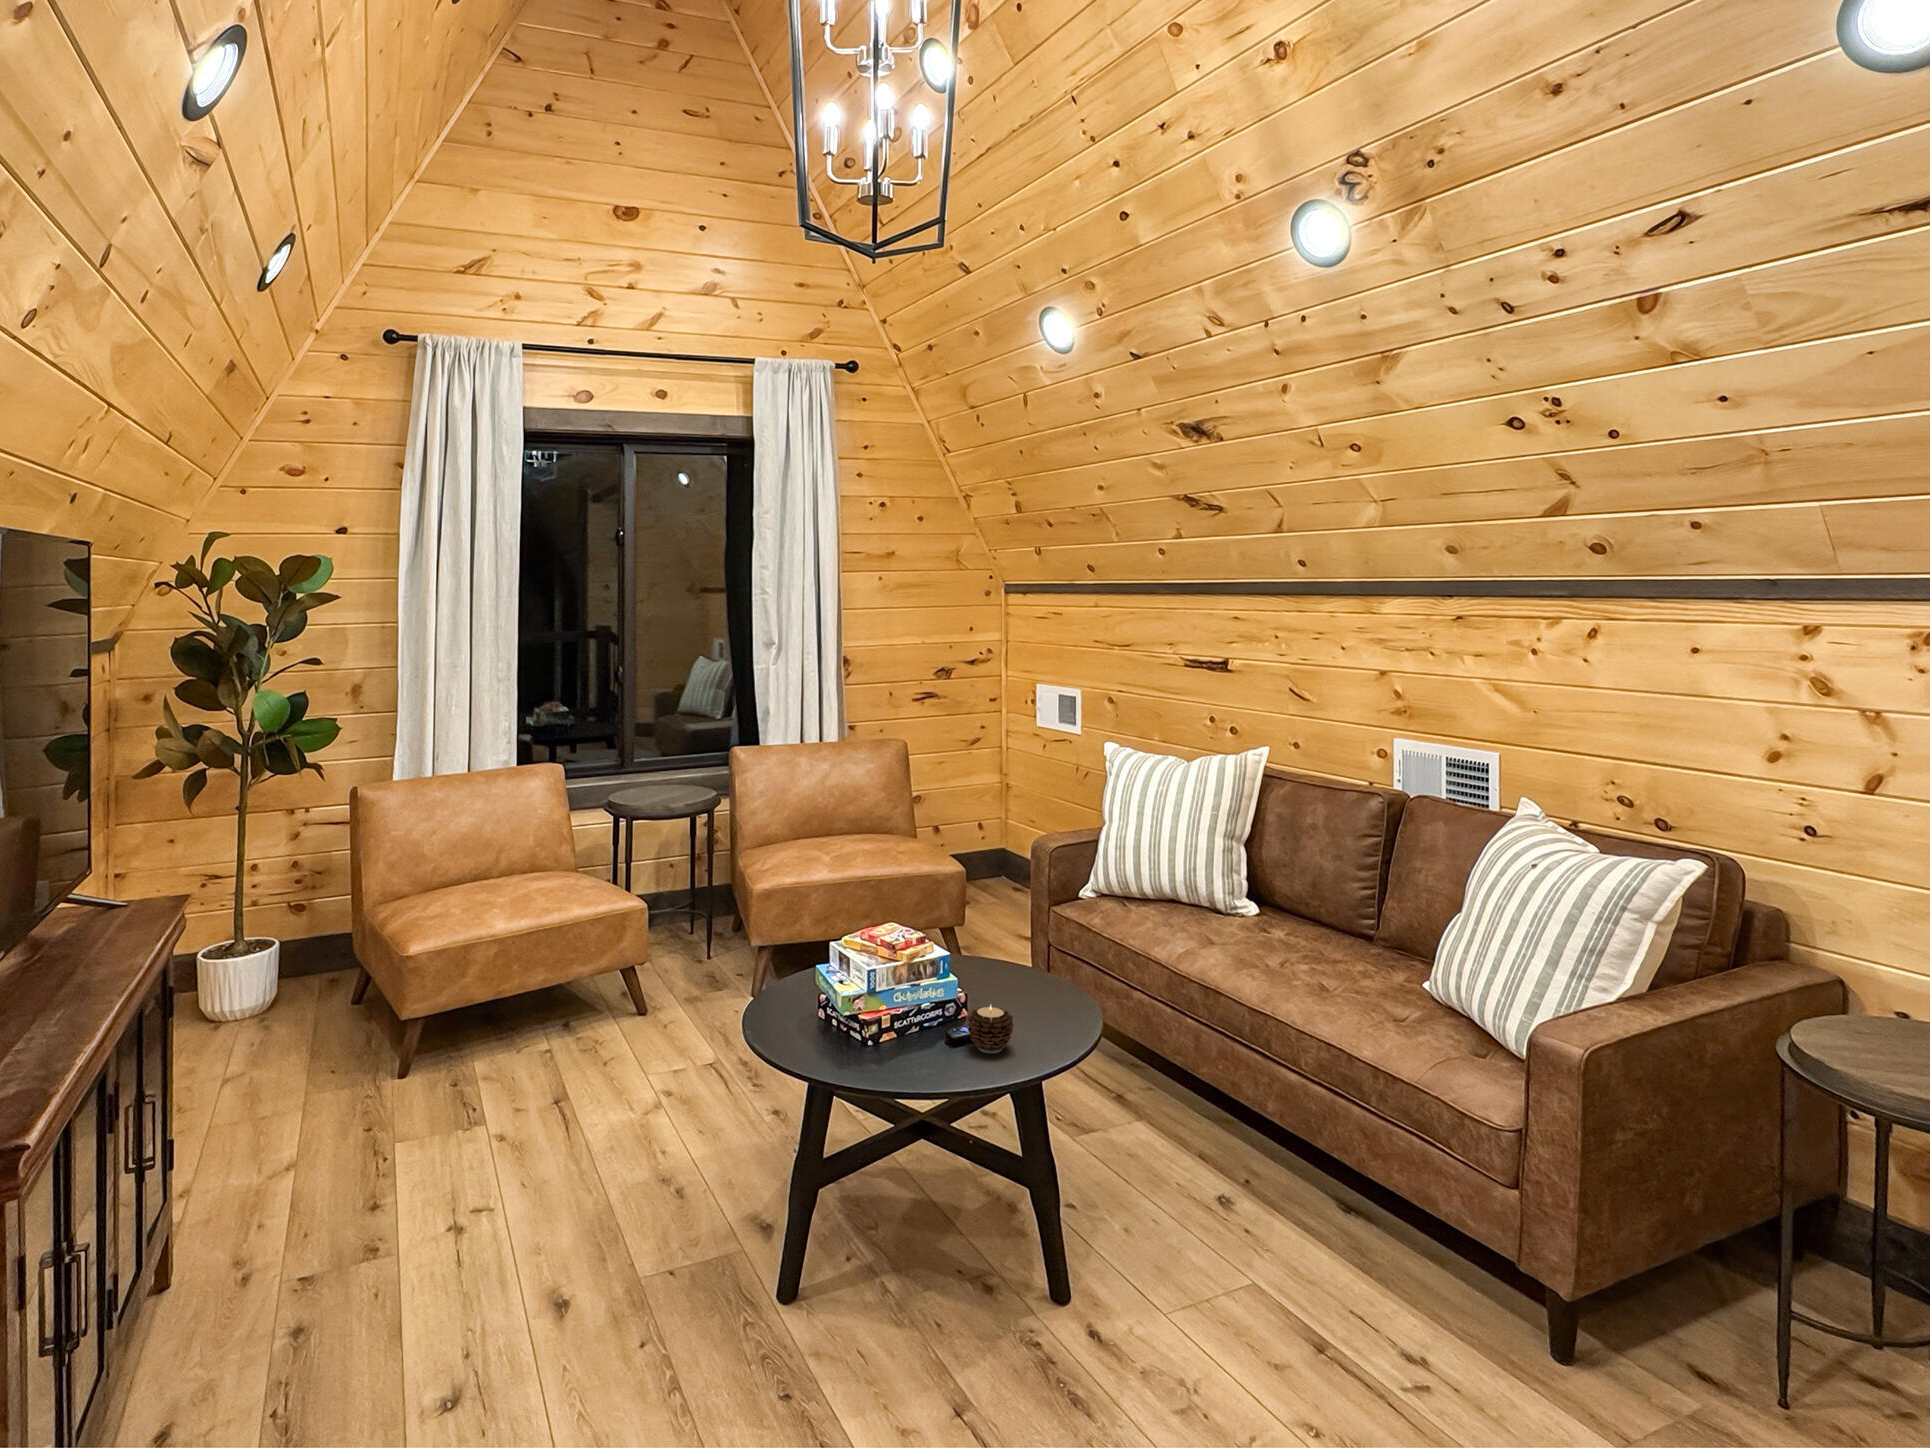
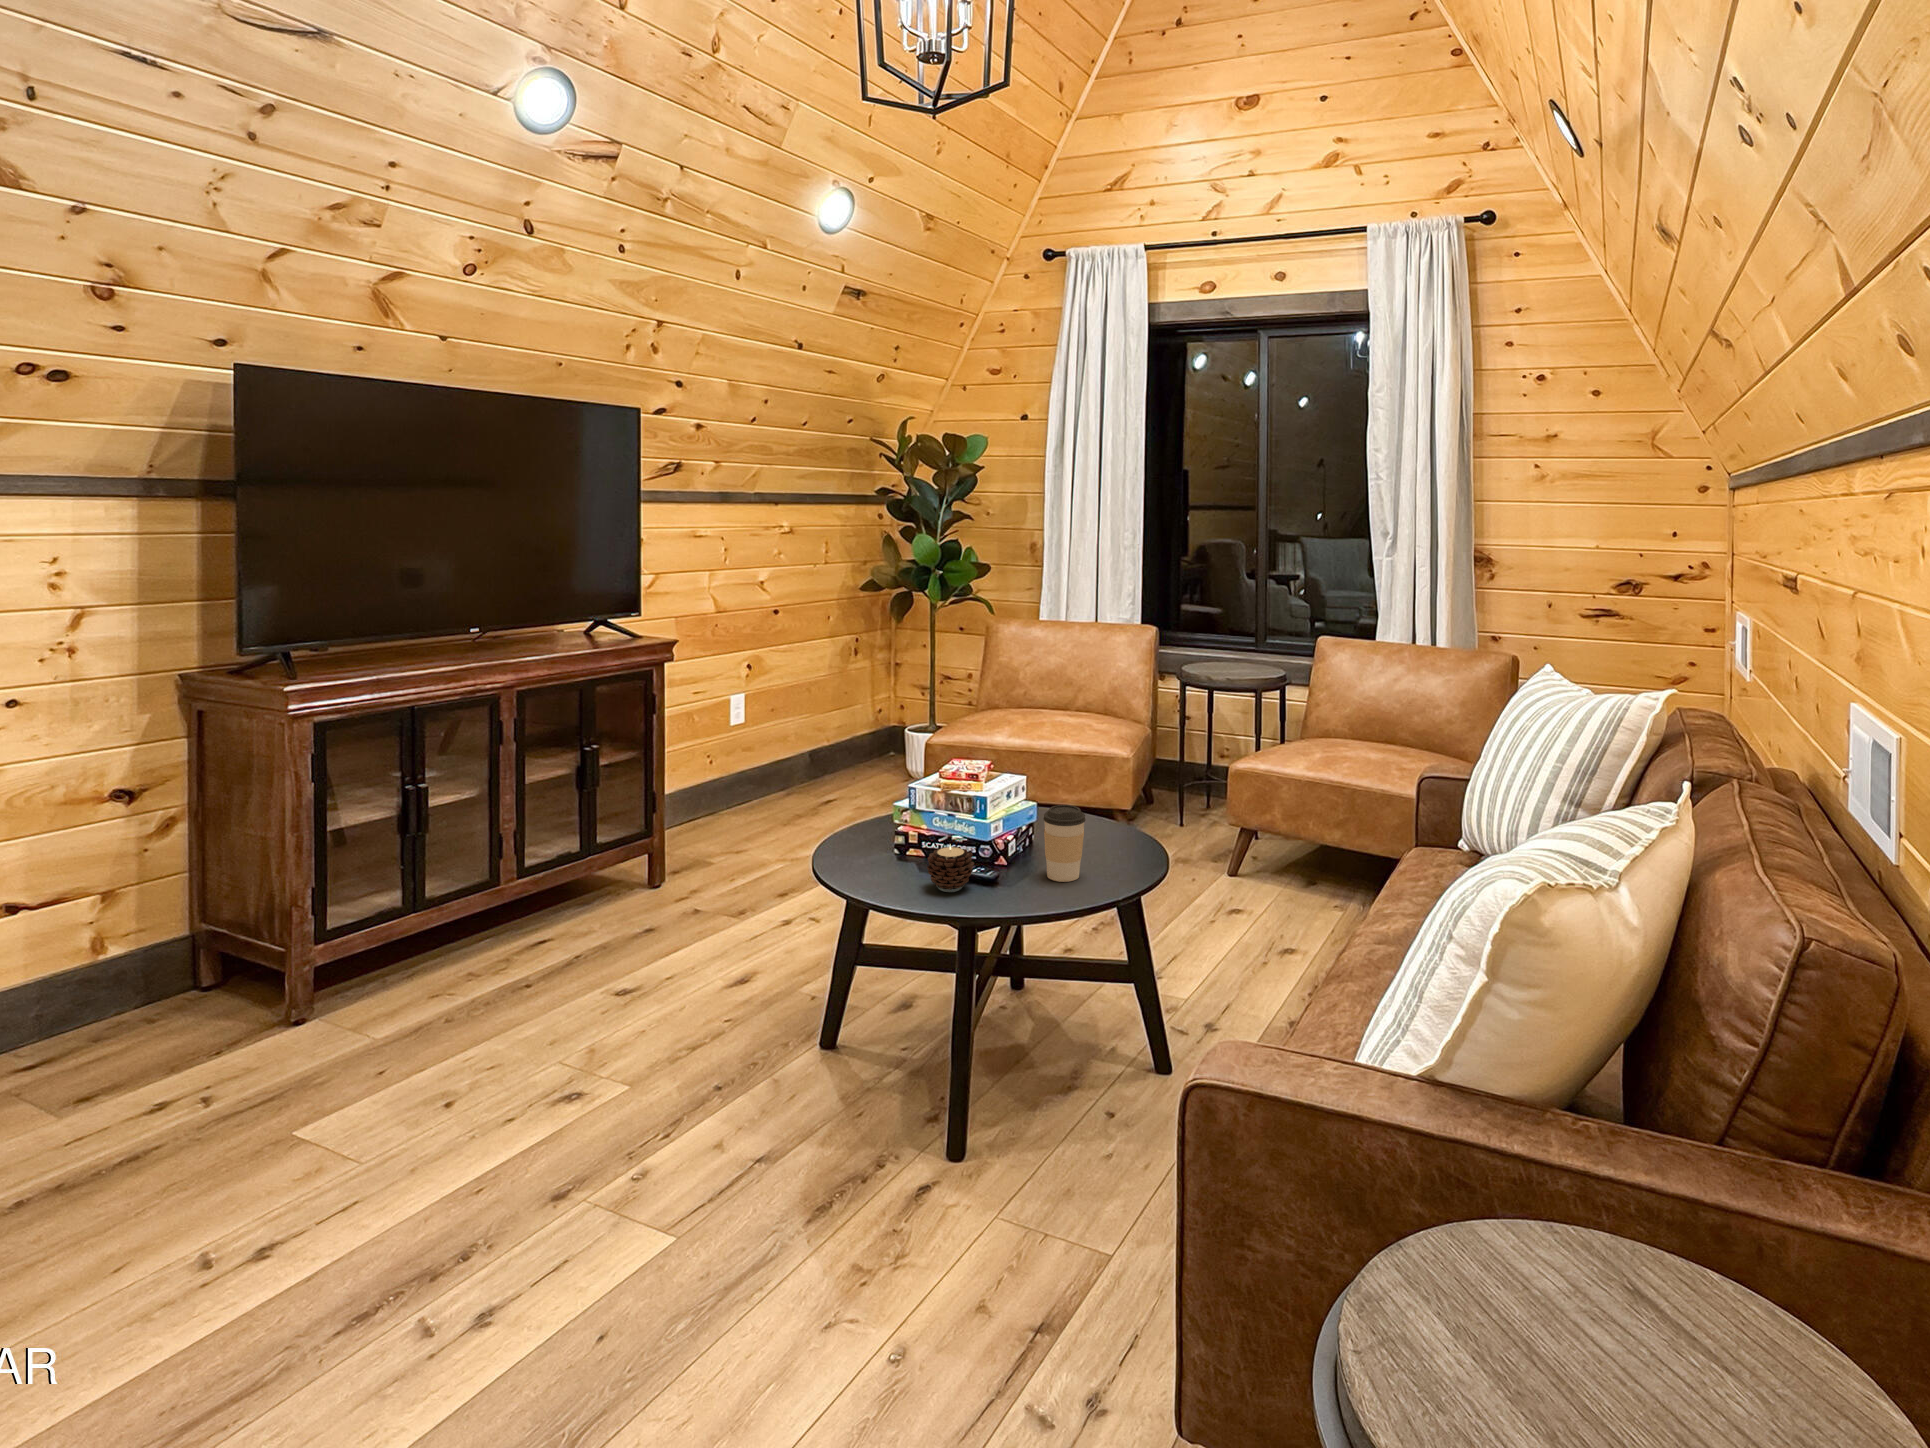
coffee cup: none [1001,938,1041,1012] -> present [1043,805,1086,882]

